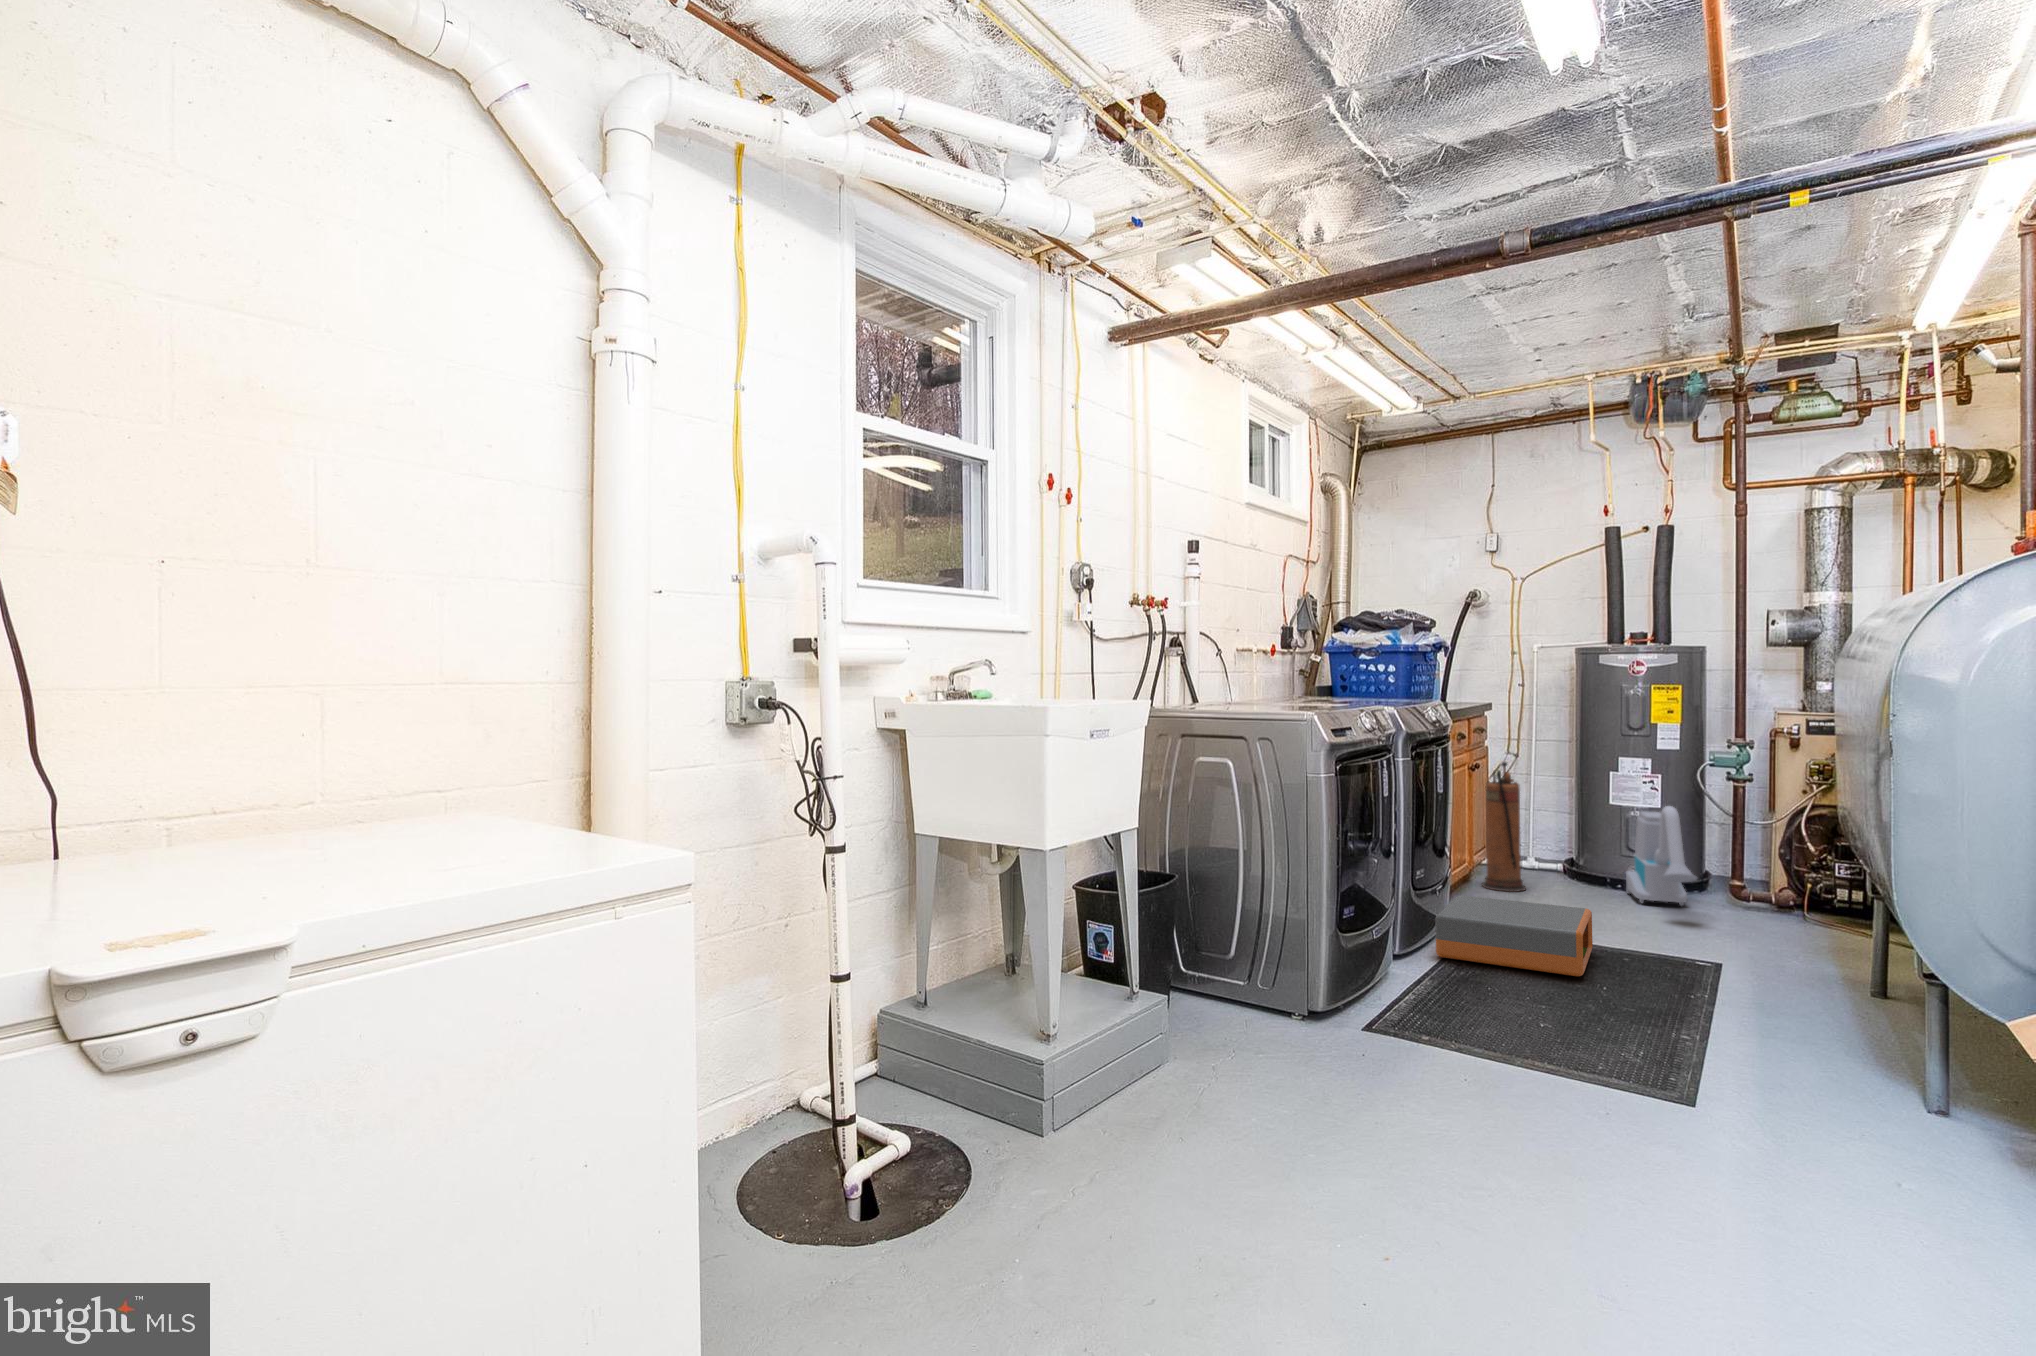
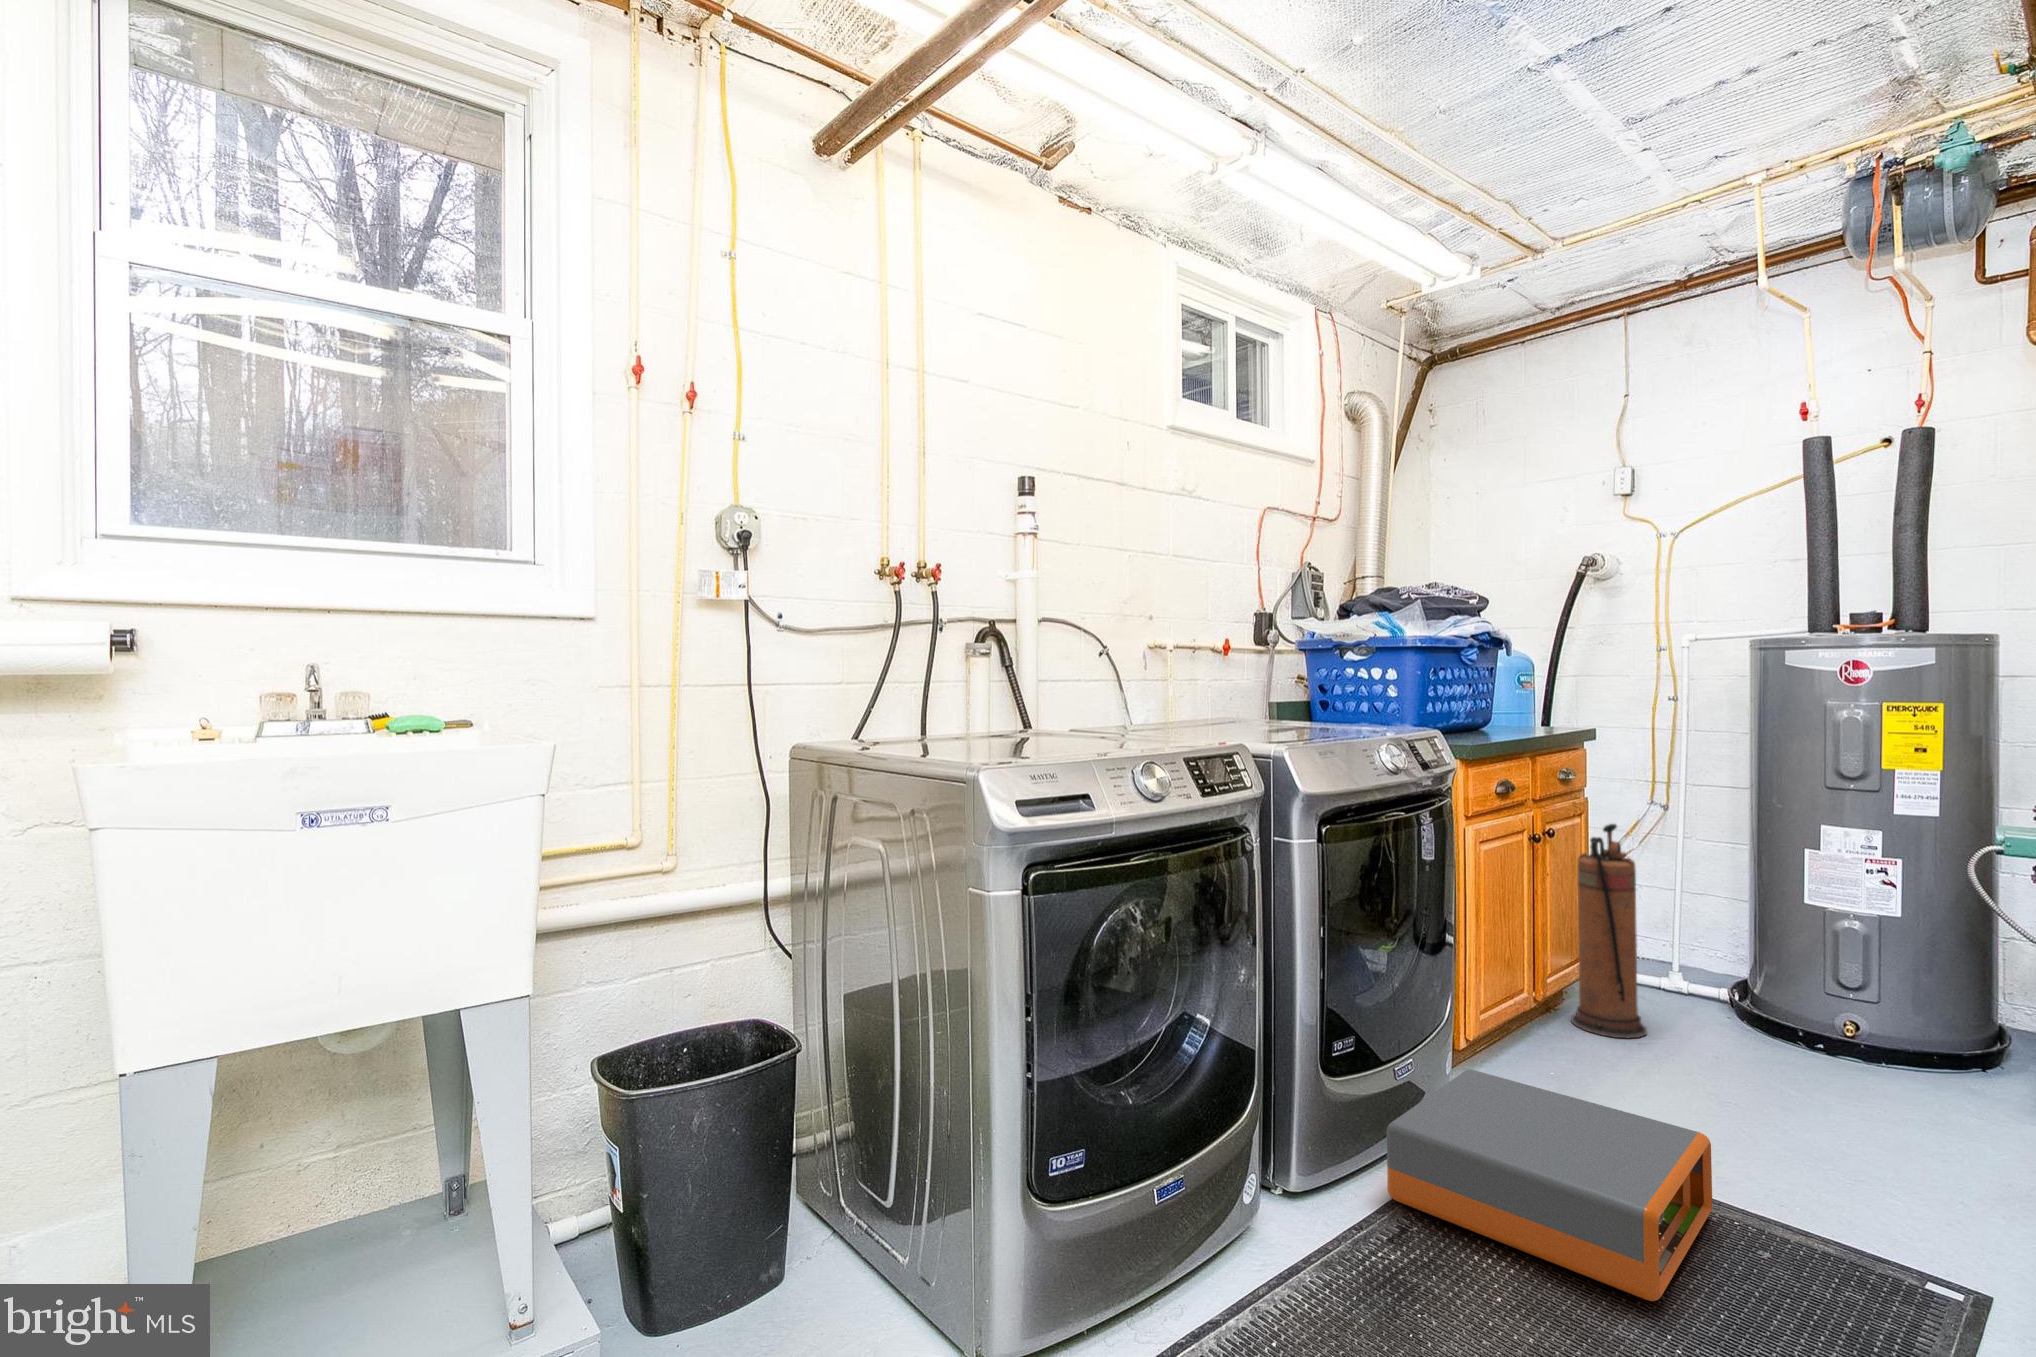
vacuum cleaner: present [1626,806,1697,906] -> none [1832,920,1963,1102]

